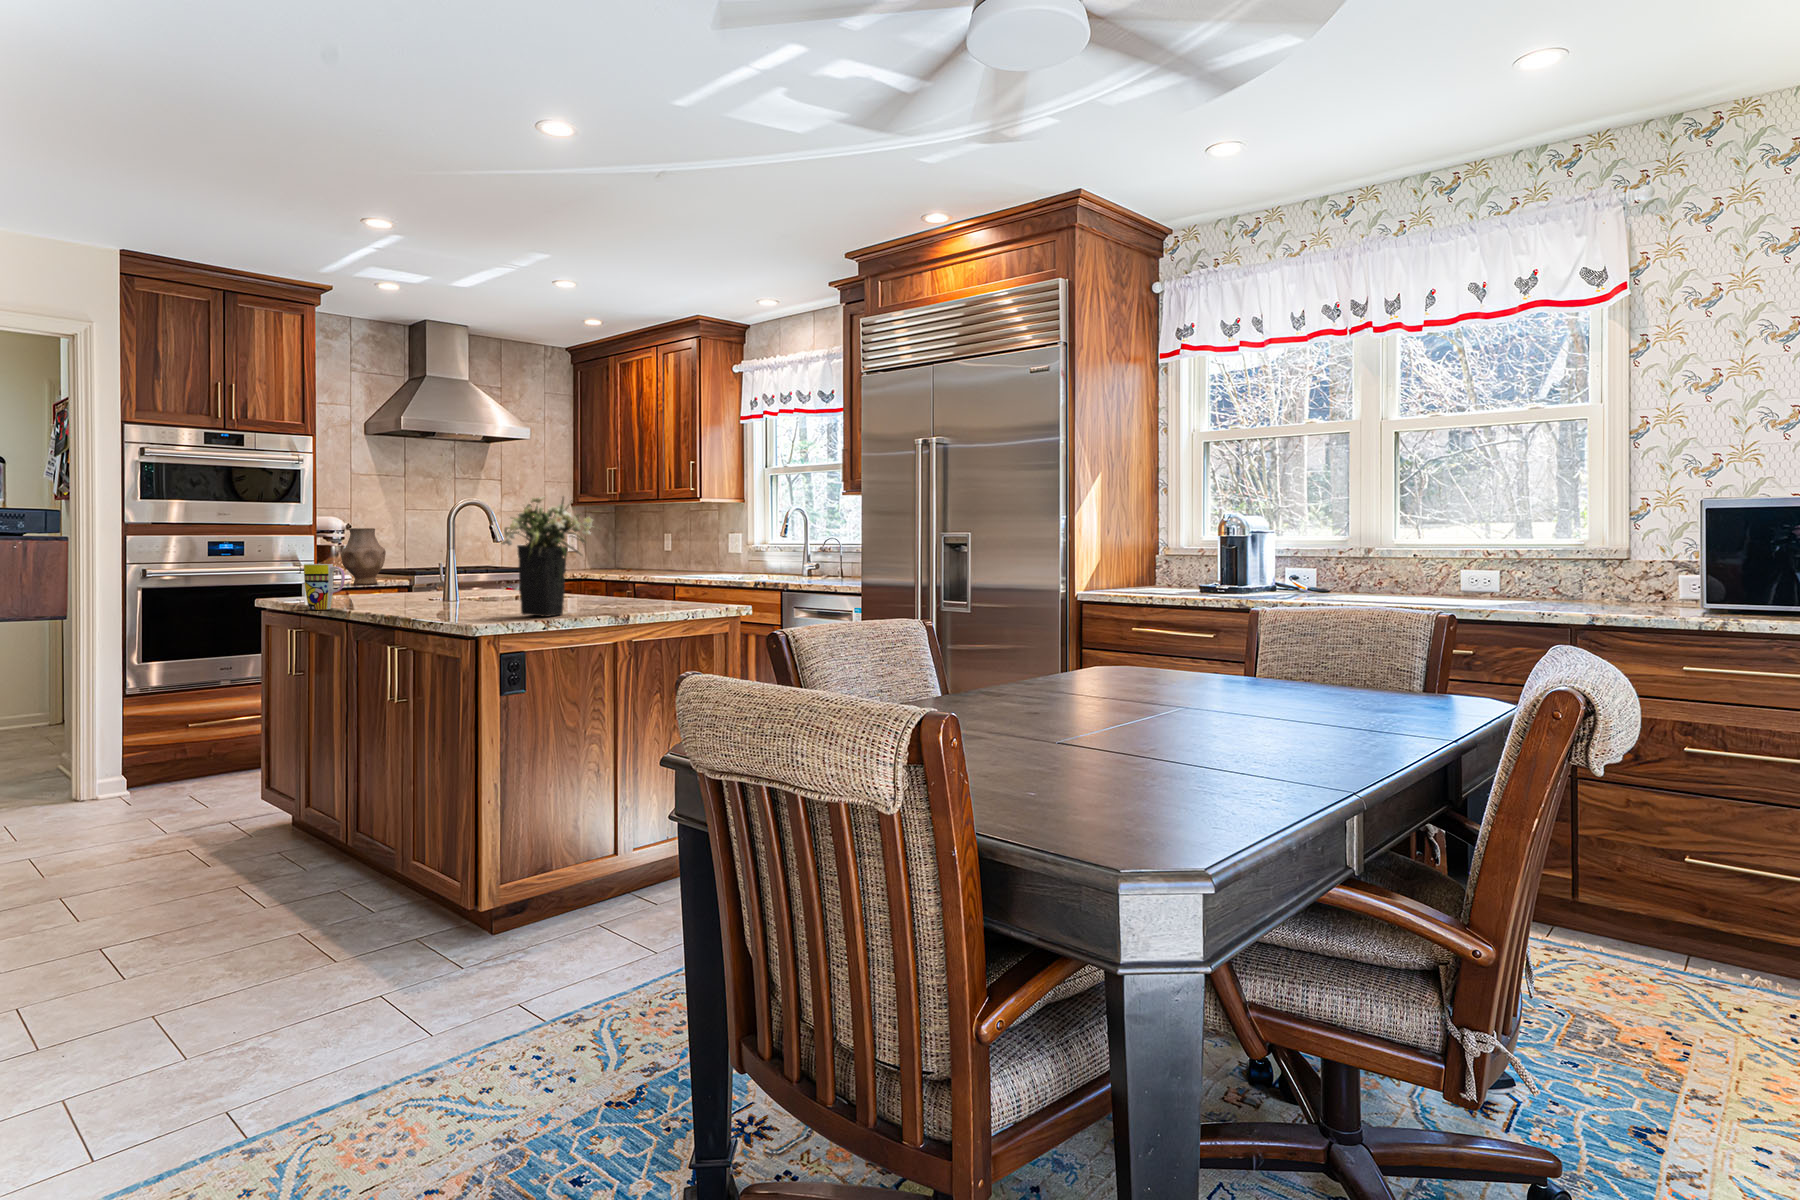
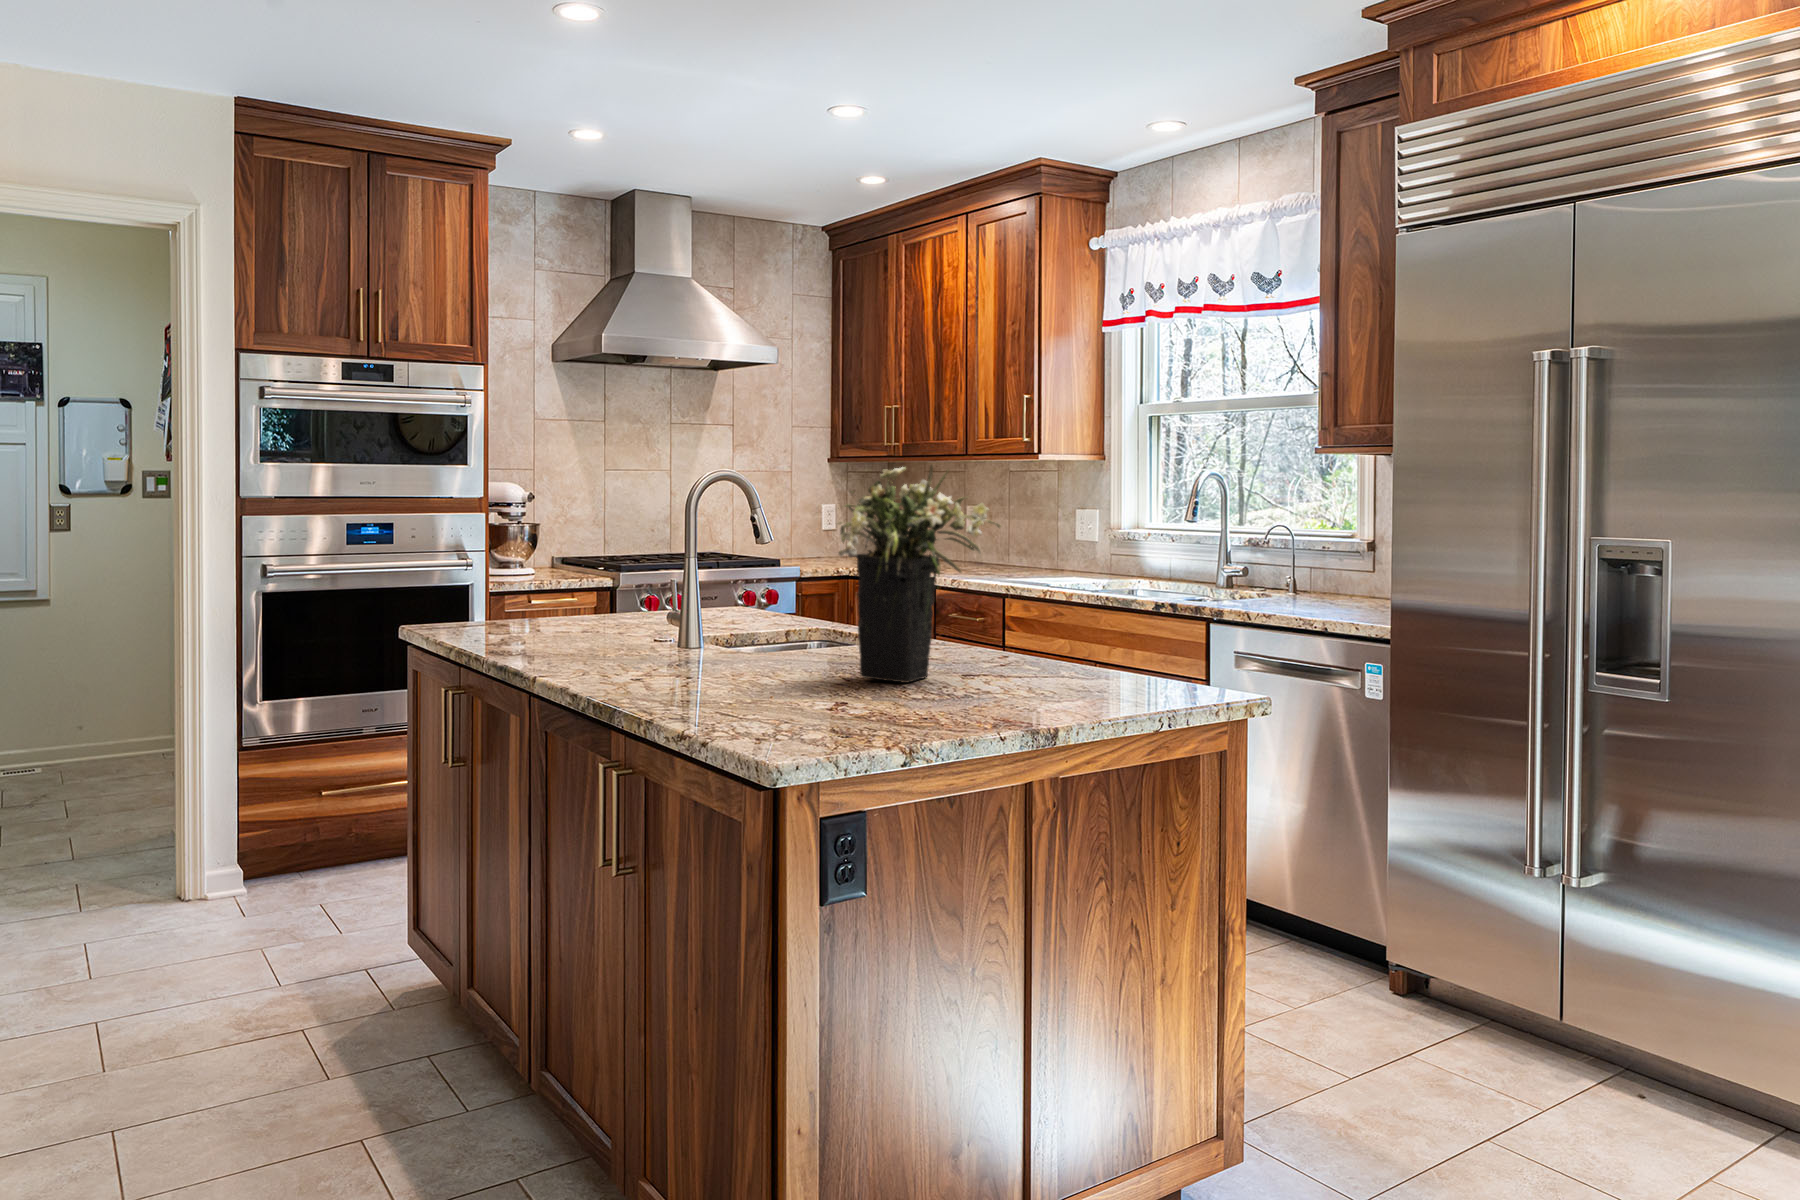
vase: present [341,528,386,585] -> none [521,502,581,586]
mug: present [304,564,345,610] -> none [496,573,556,648]

